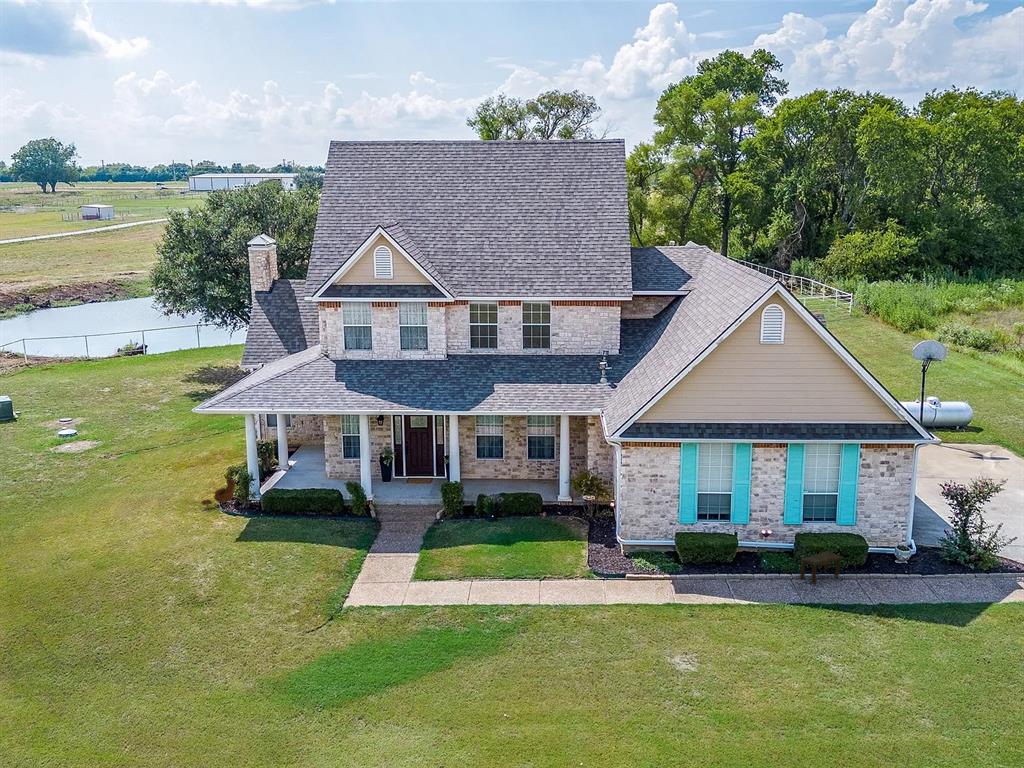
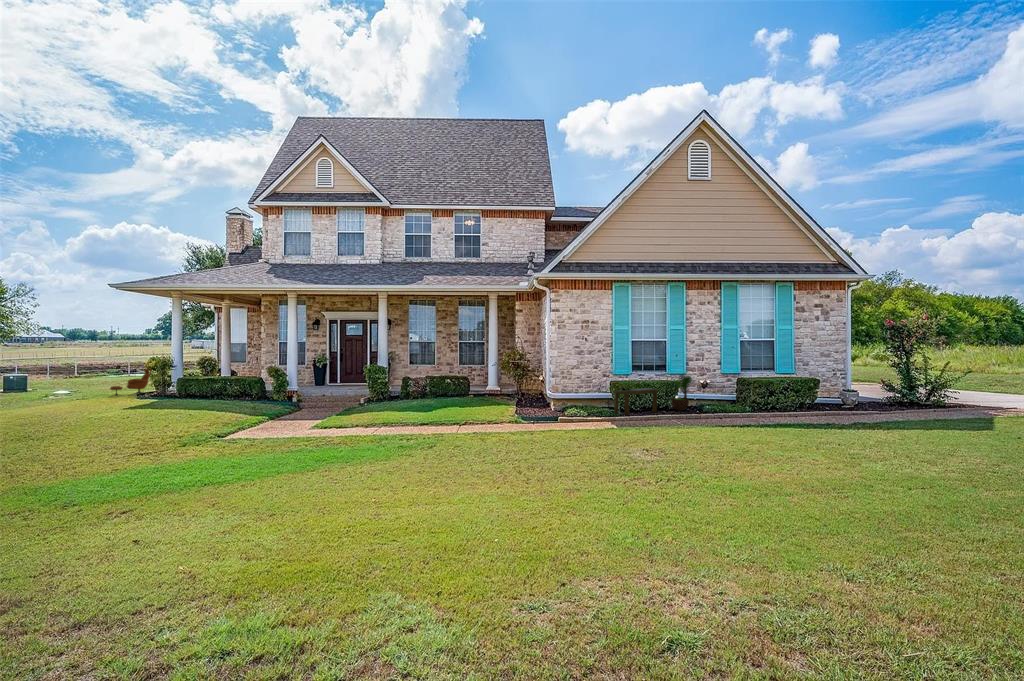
potted tree: none [730,538,753,570] -> present [672,375,692,411]
bench: present [800,551,841,584] -> present [614,388,658,415]

